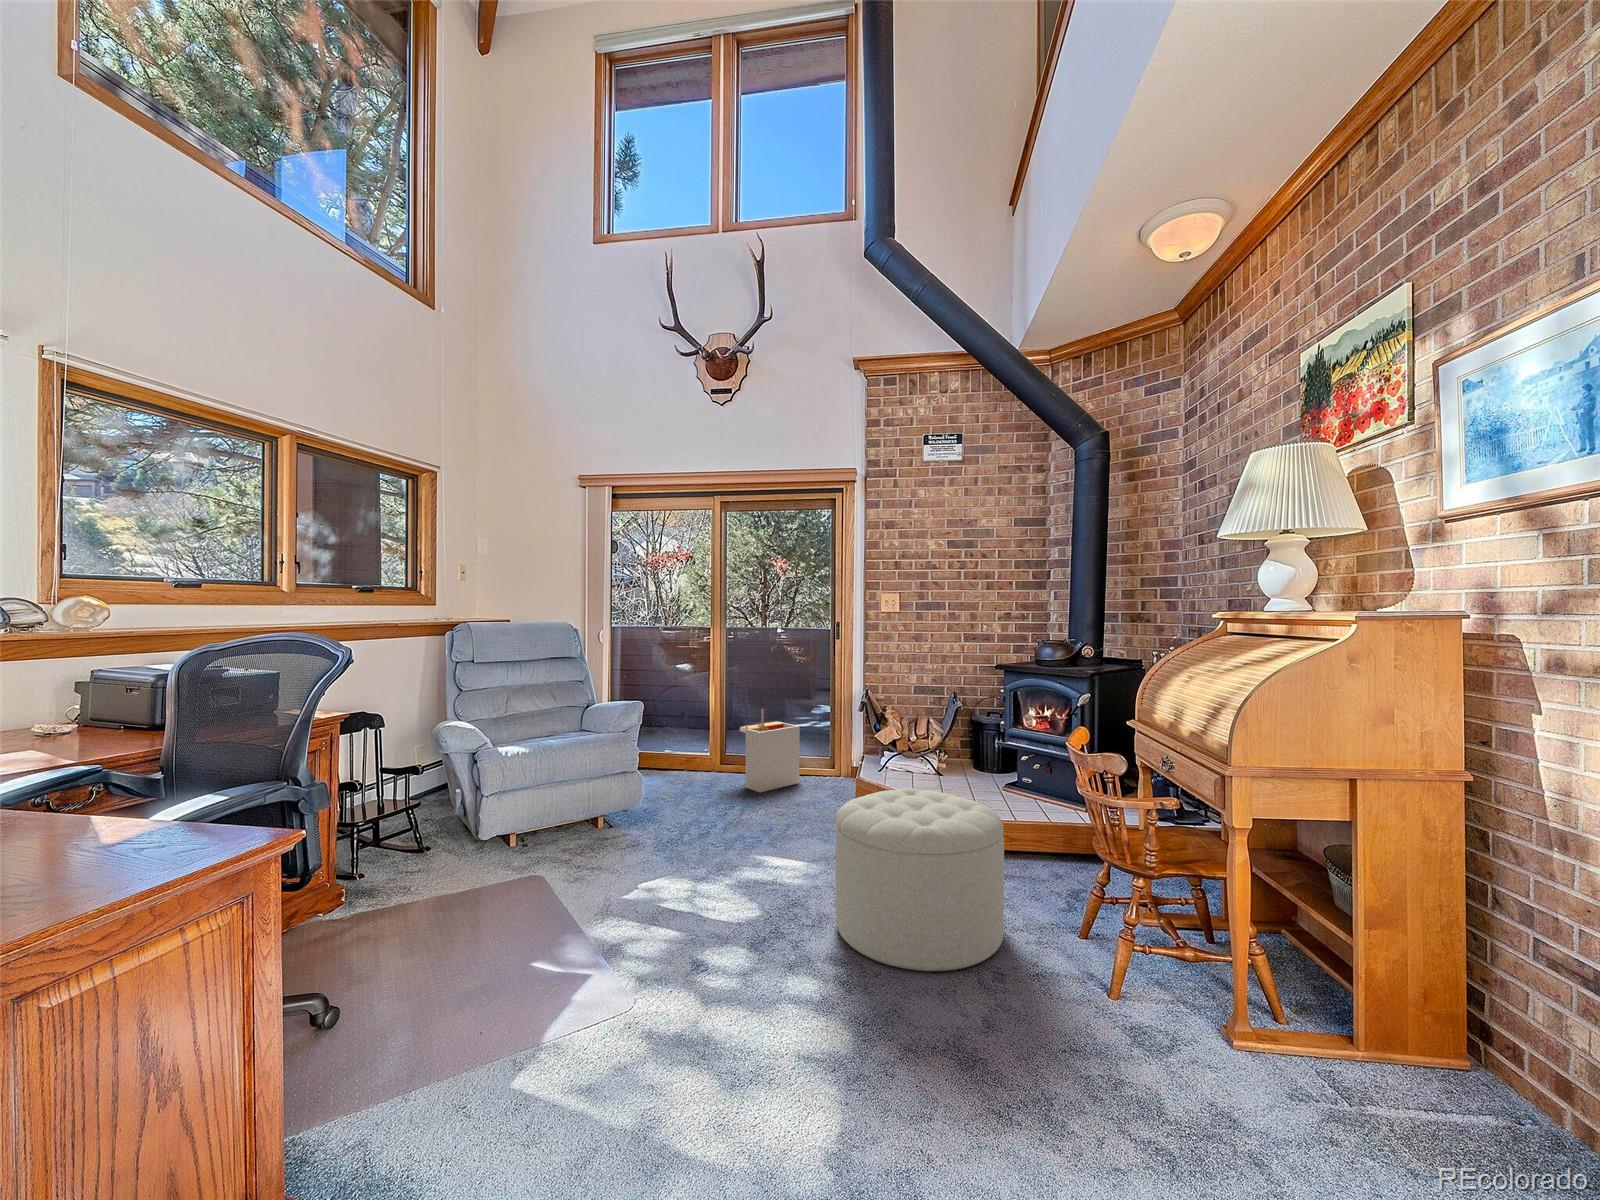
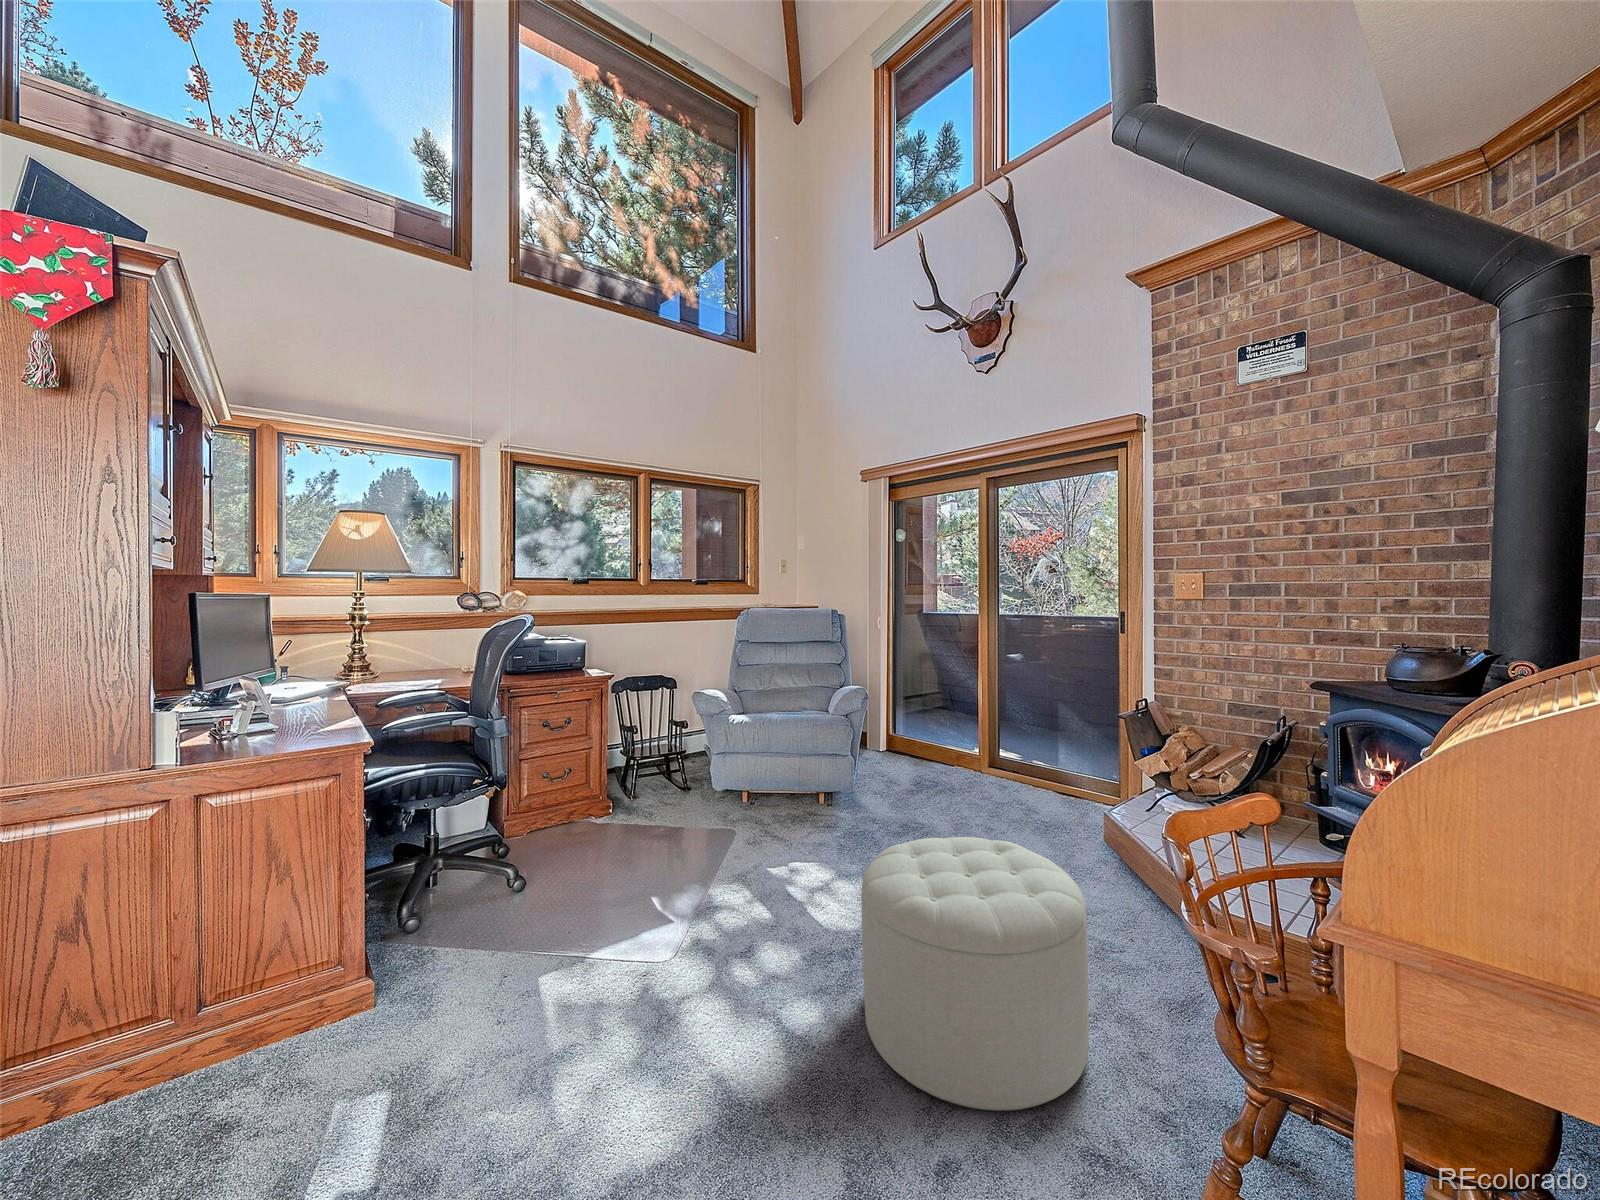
storage bin: present [740,709,800,792] -> none [996,710,1066,802]

